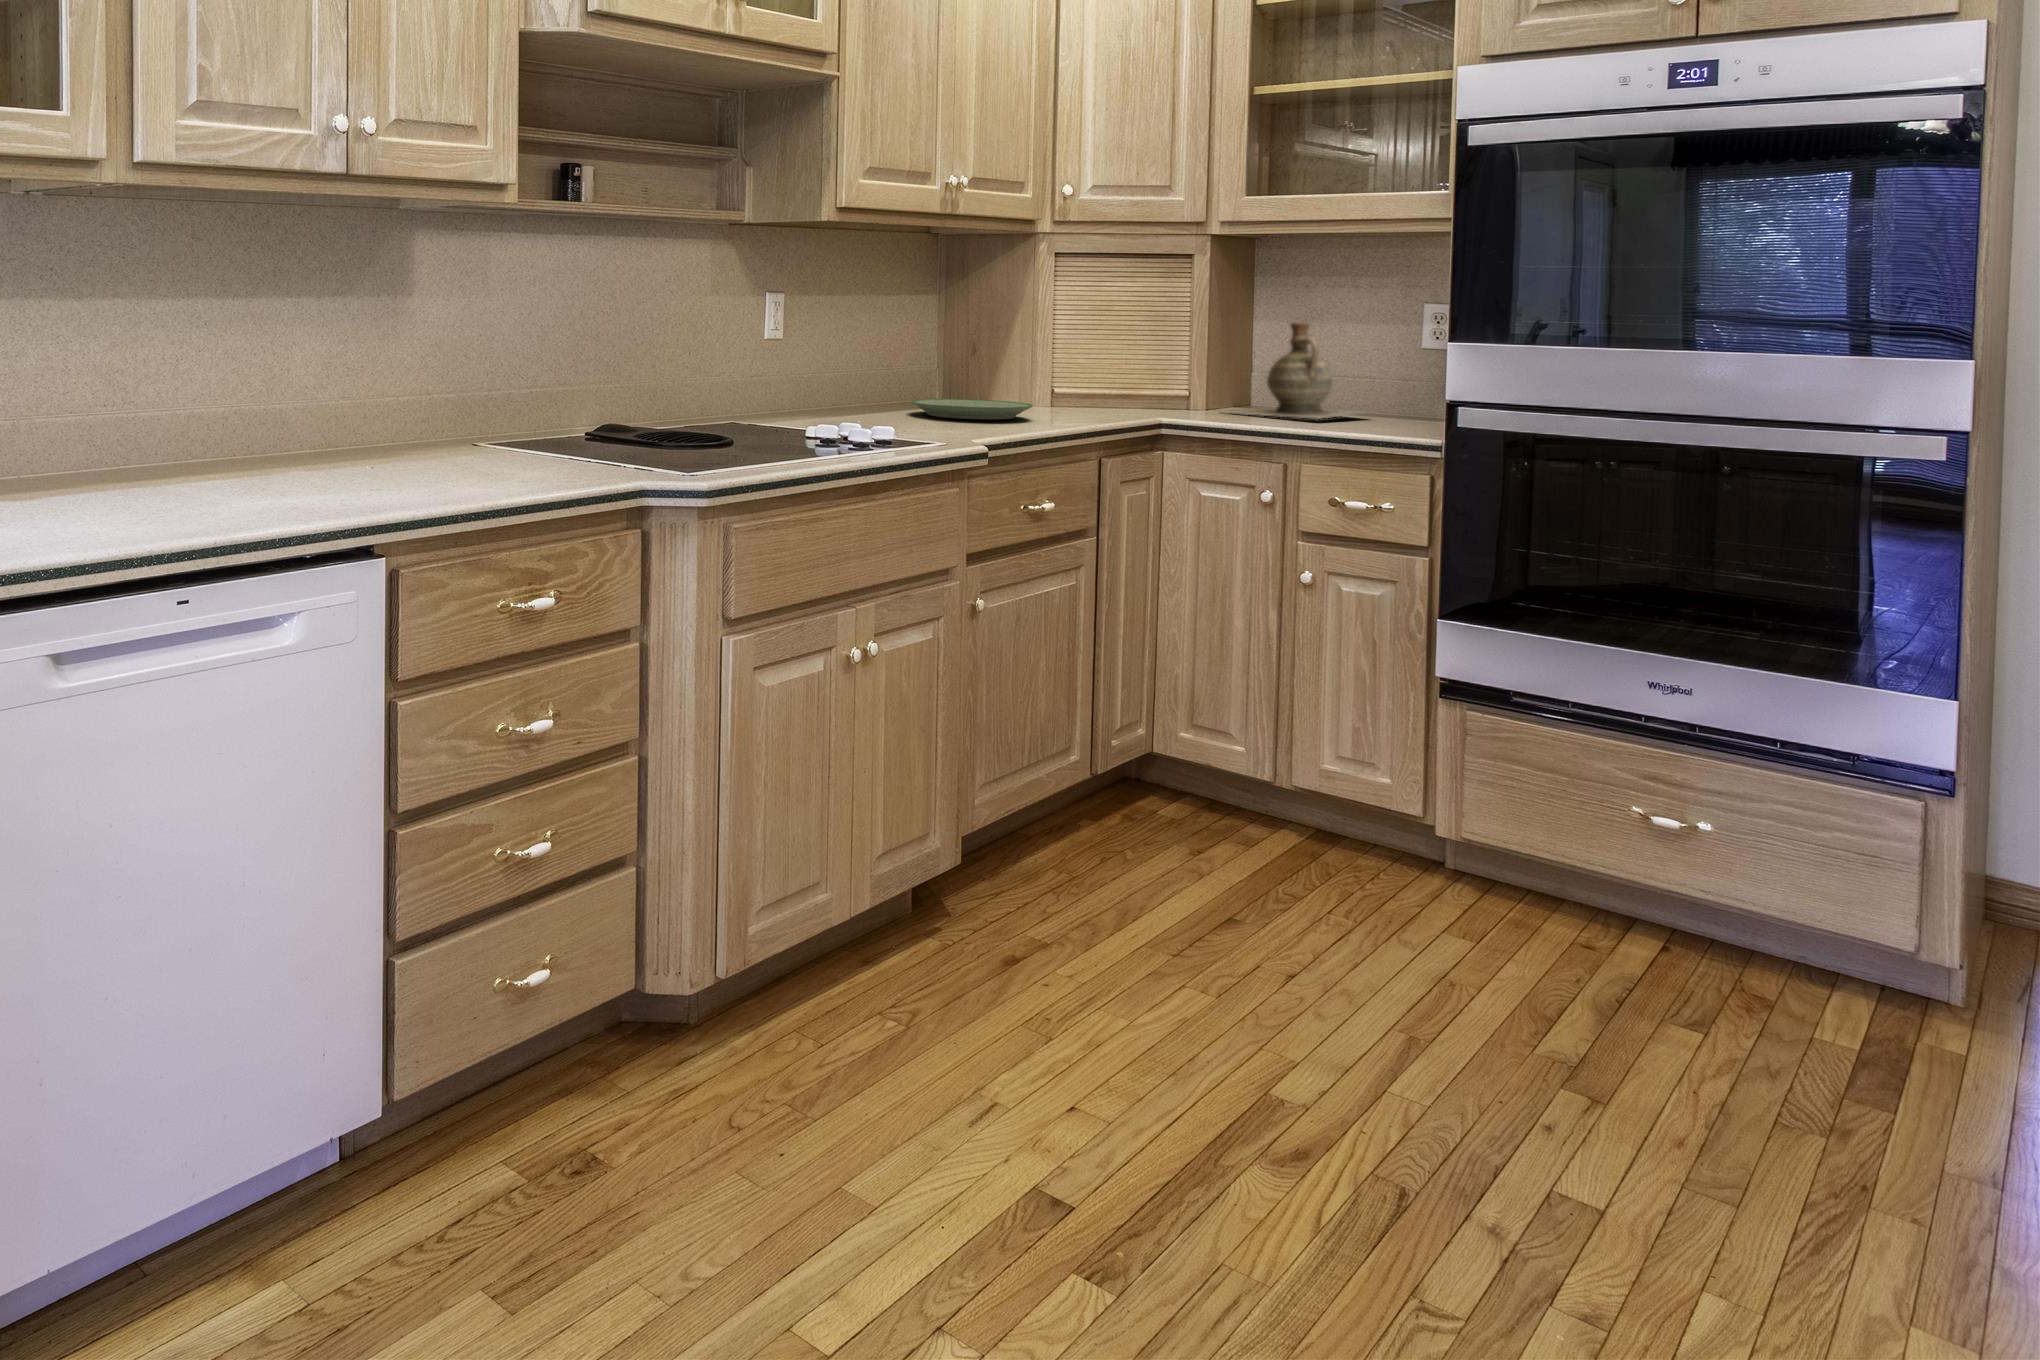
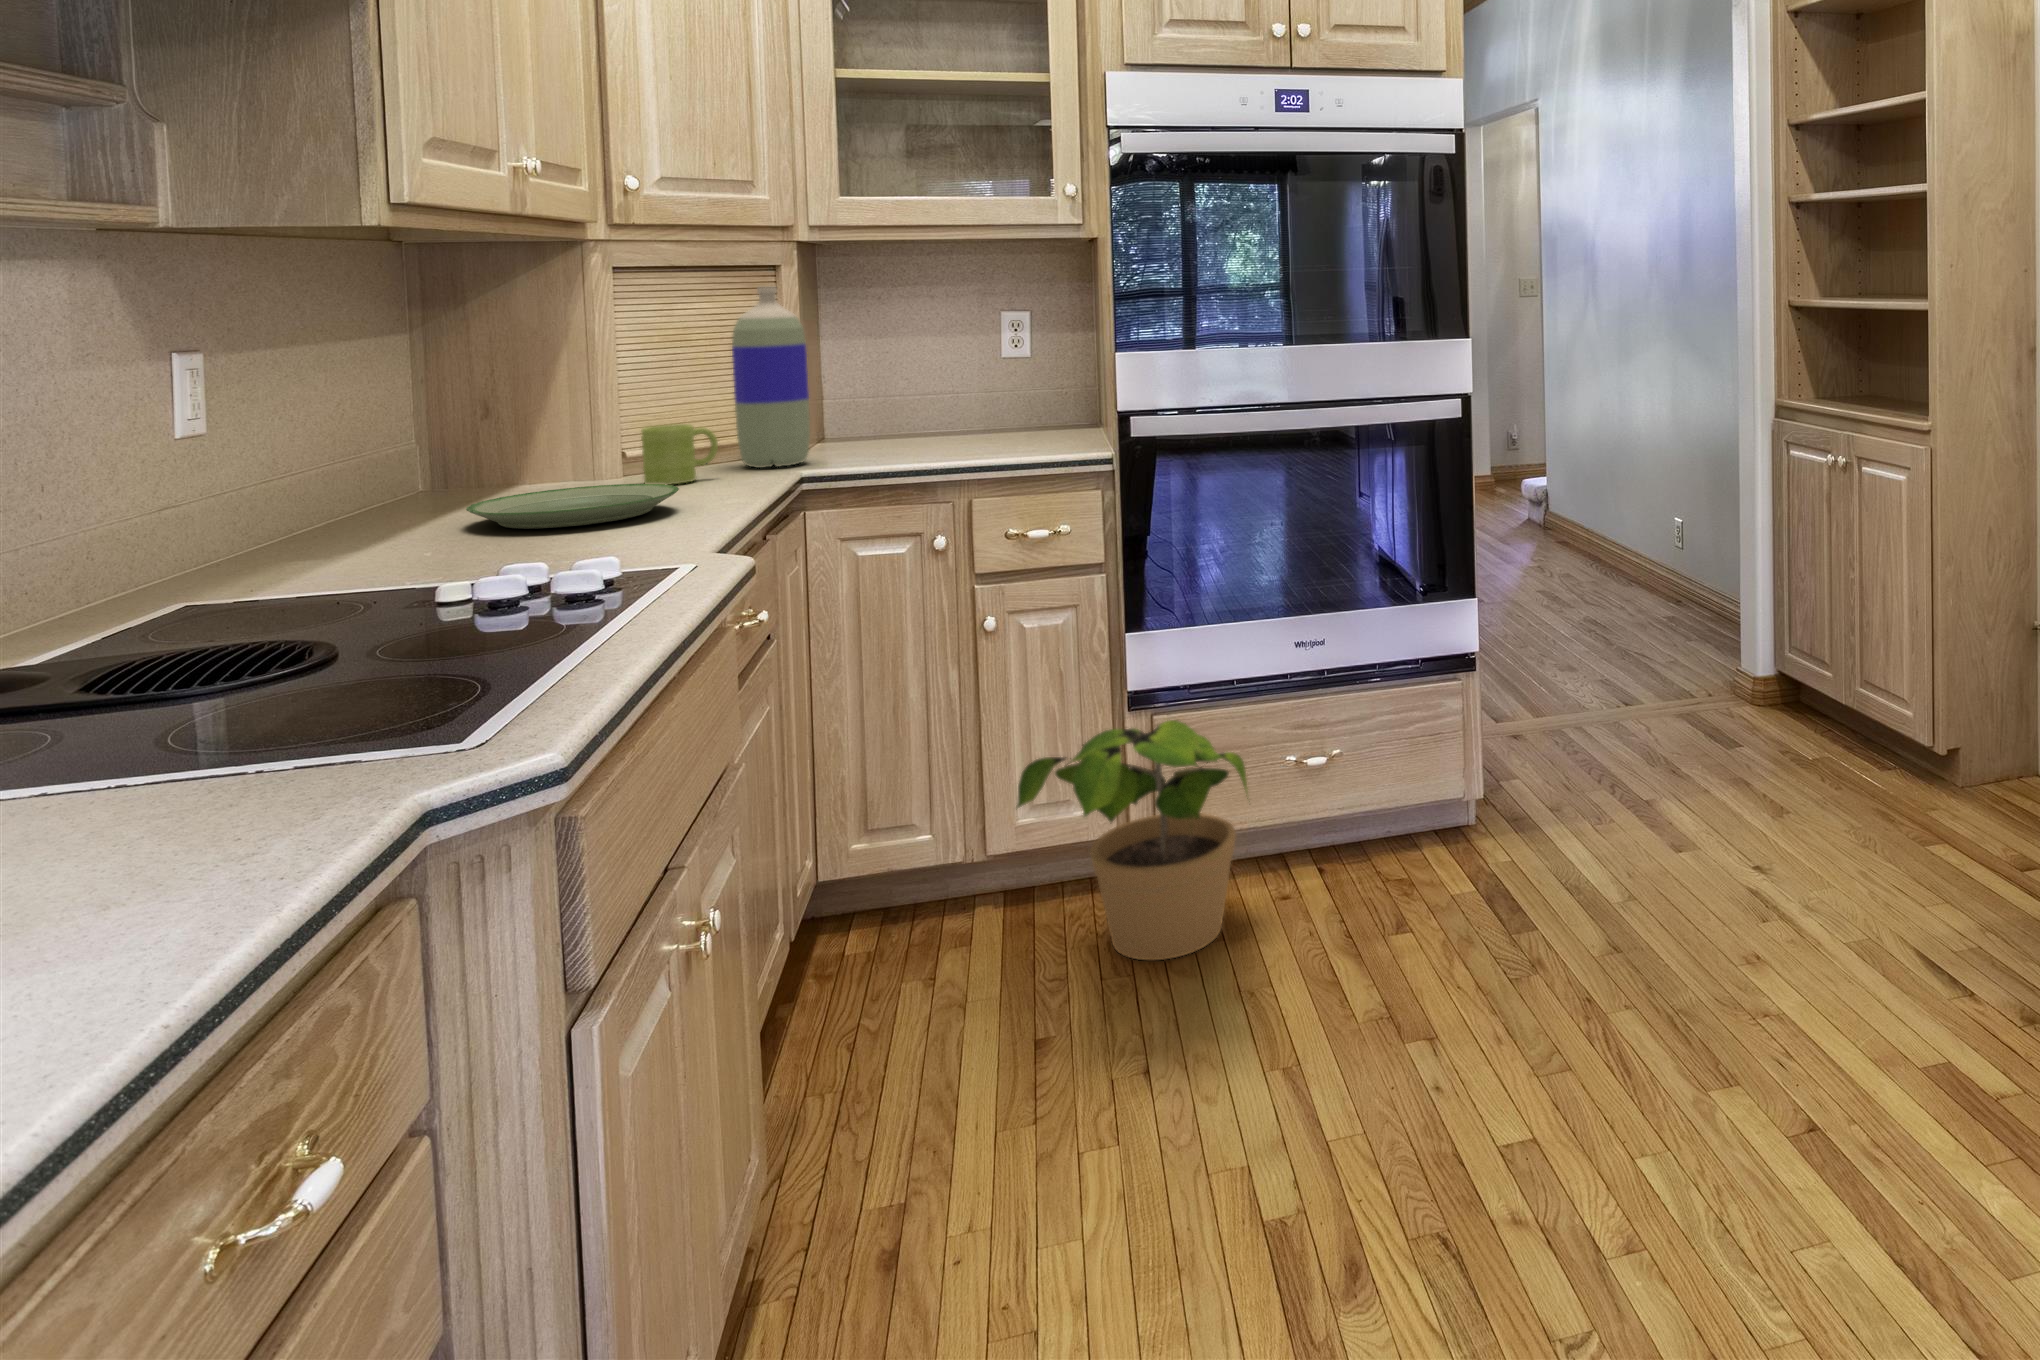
bottle: none [1131,270,1189,413] -> present [732,286,810,468]
ceramic jug: present [1228,323,1359,419] -> none [832,339,982,454]
mug: none [1049,369,1102,412] -> present [641,424,718,485]
potted plant: none [1265,677,1534,940] -> present [1017,720,1248,960]

